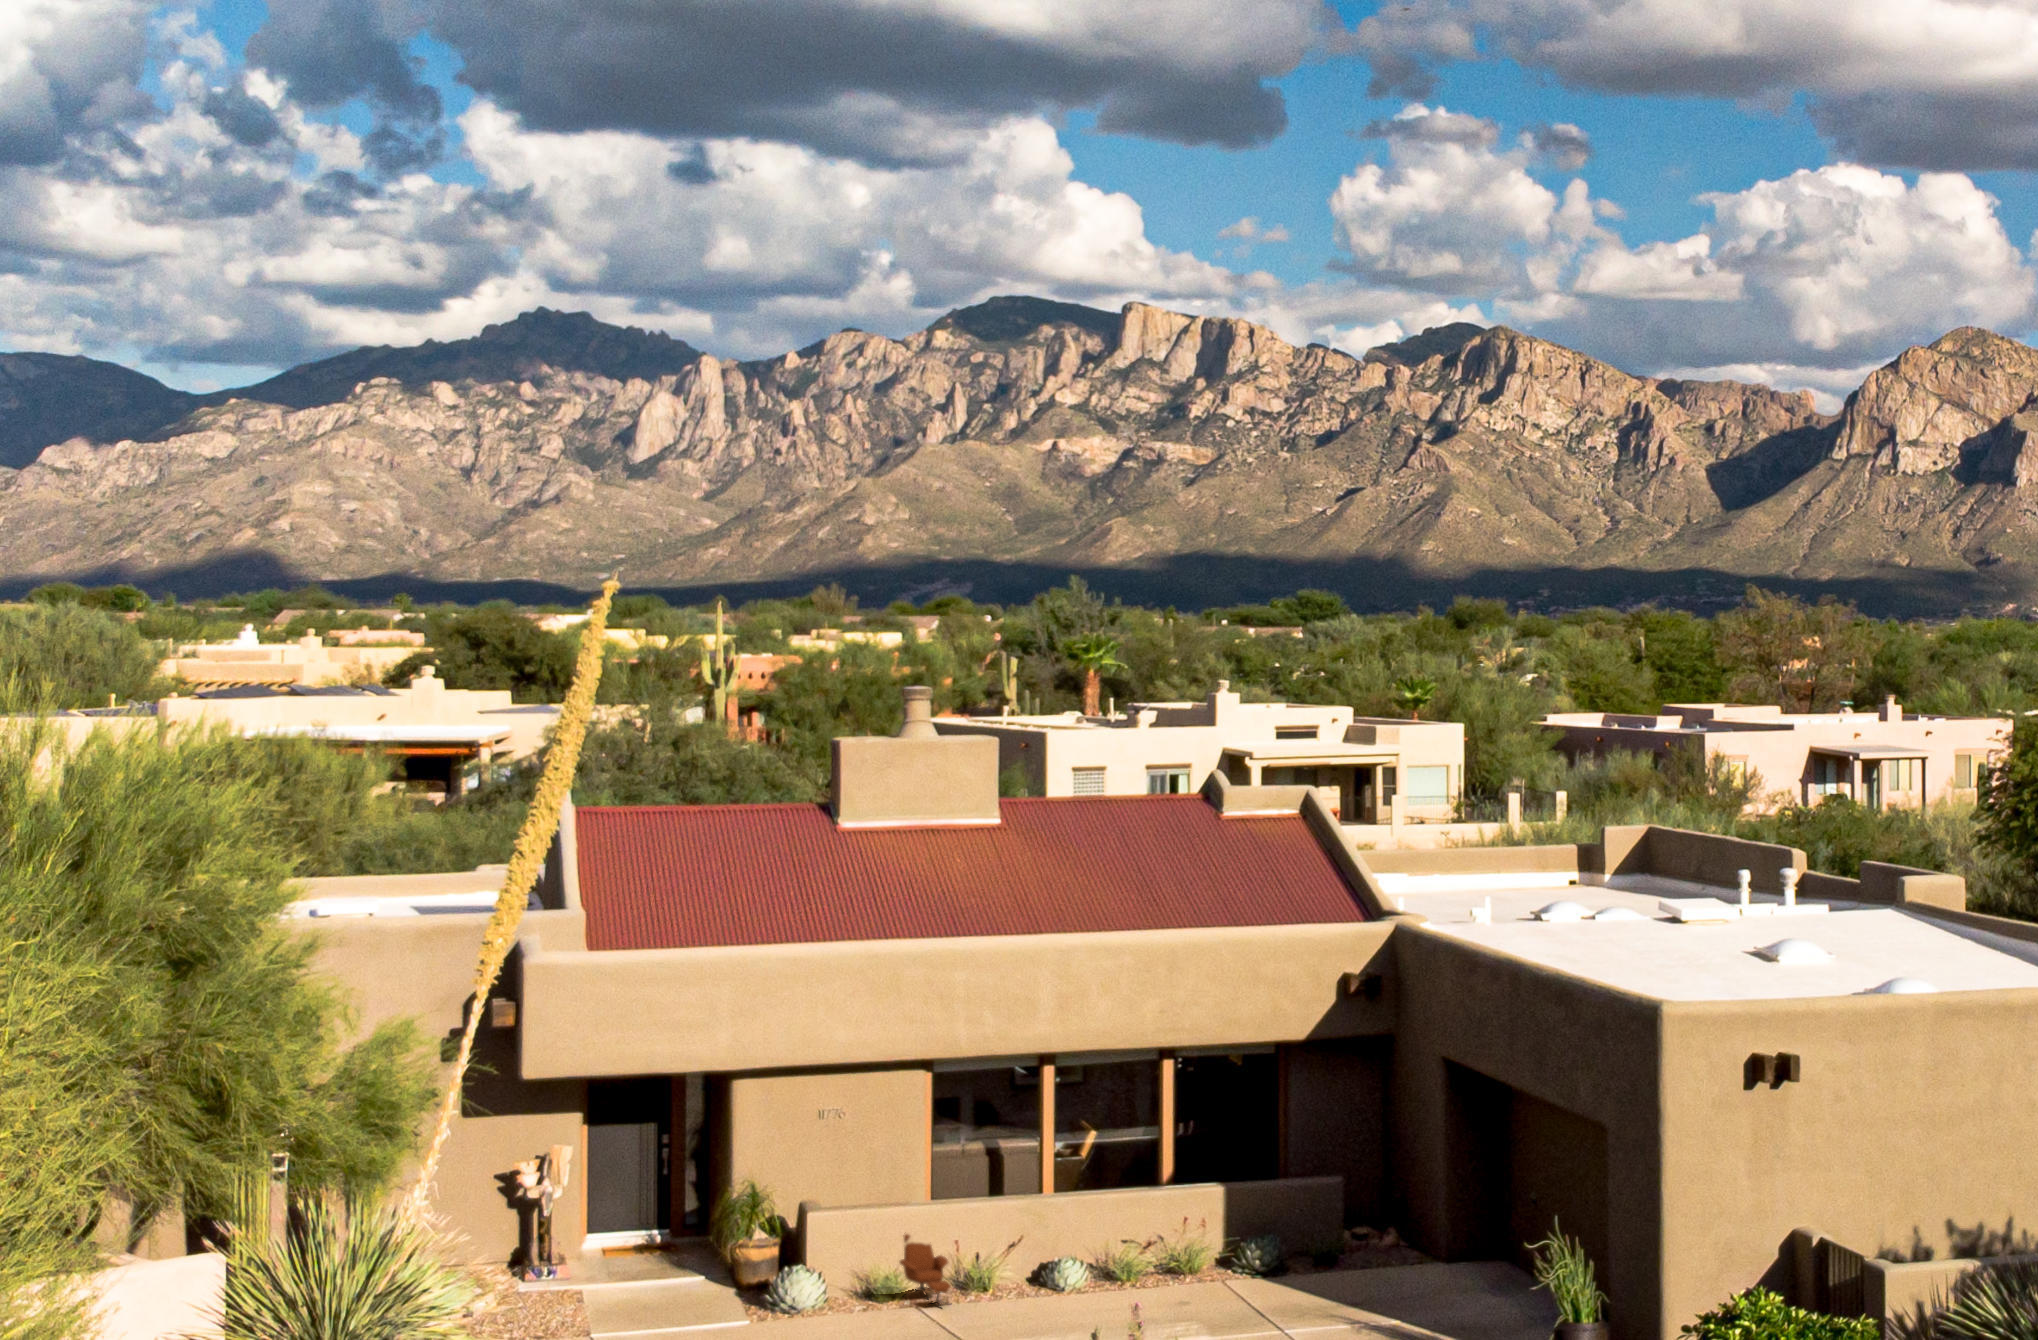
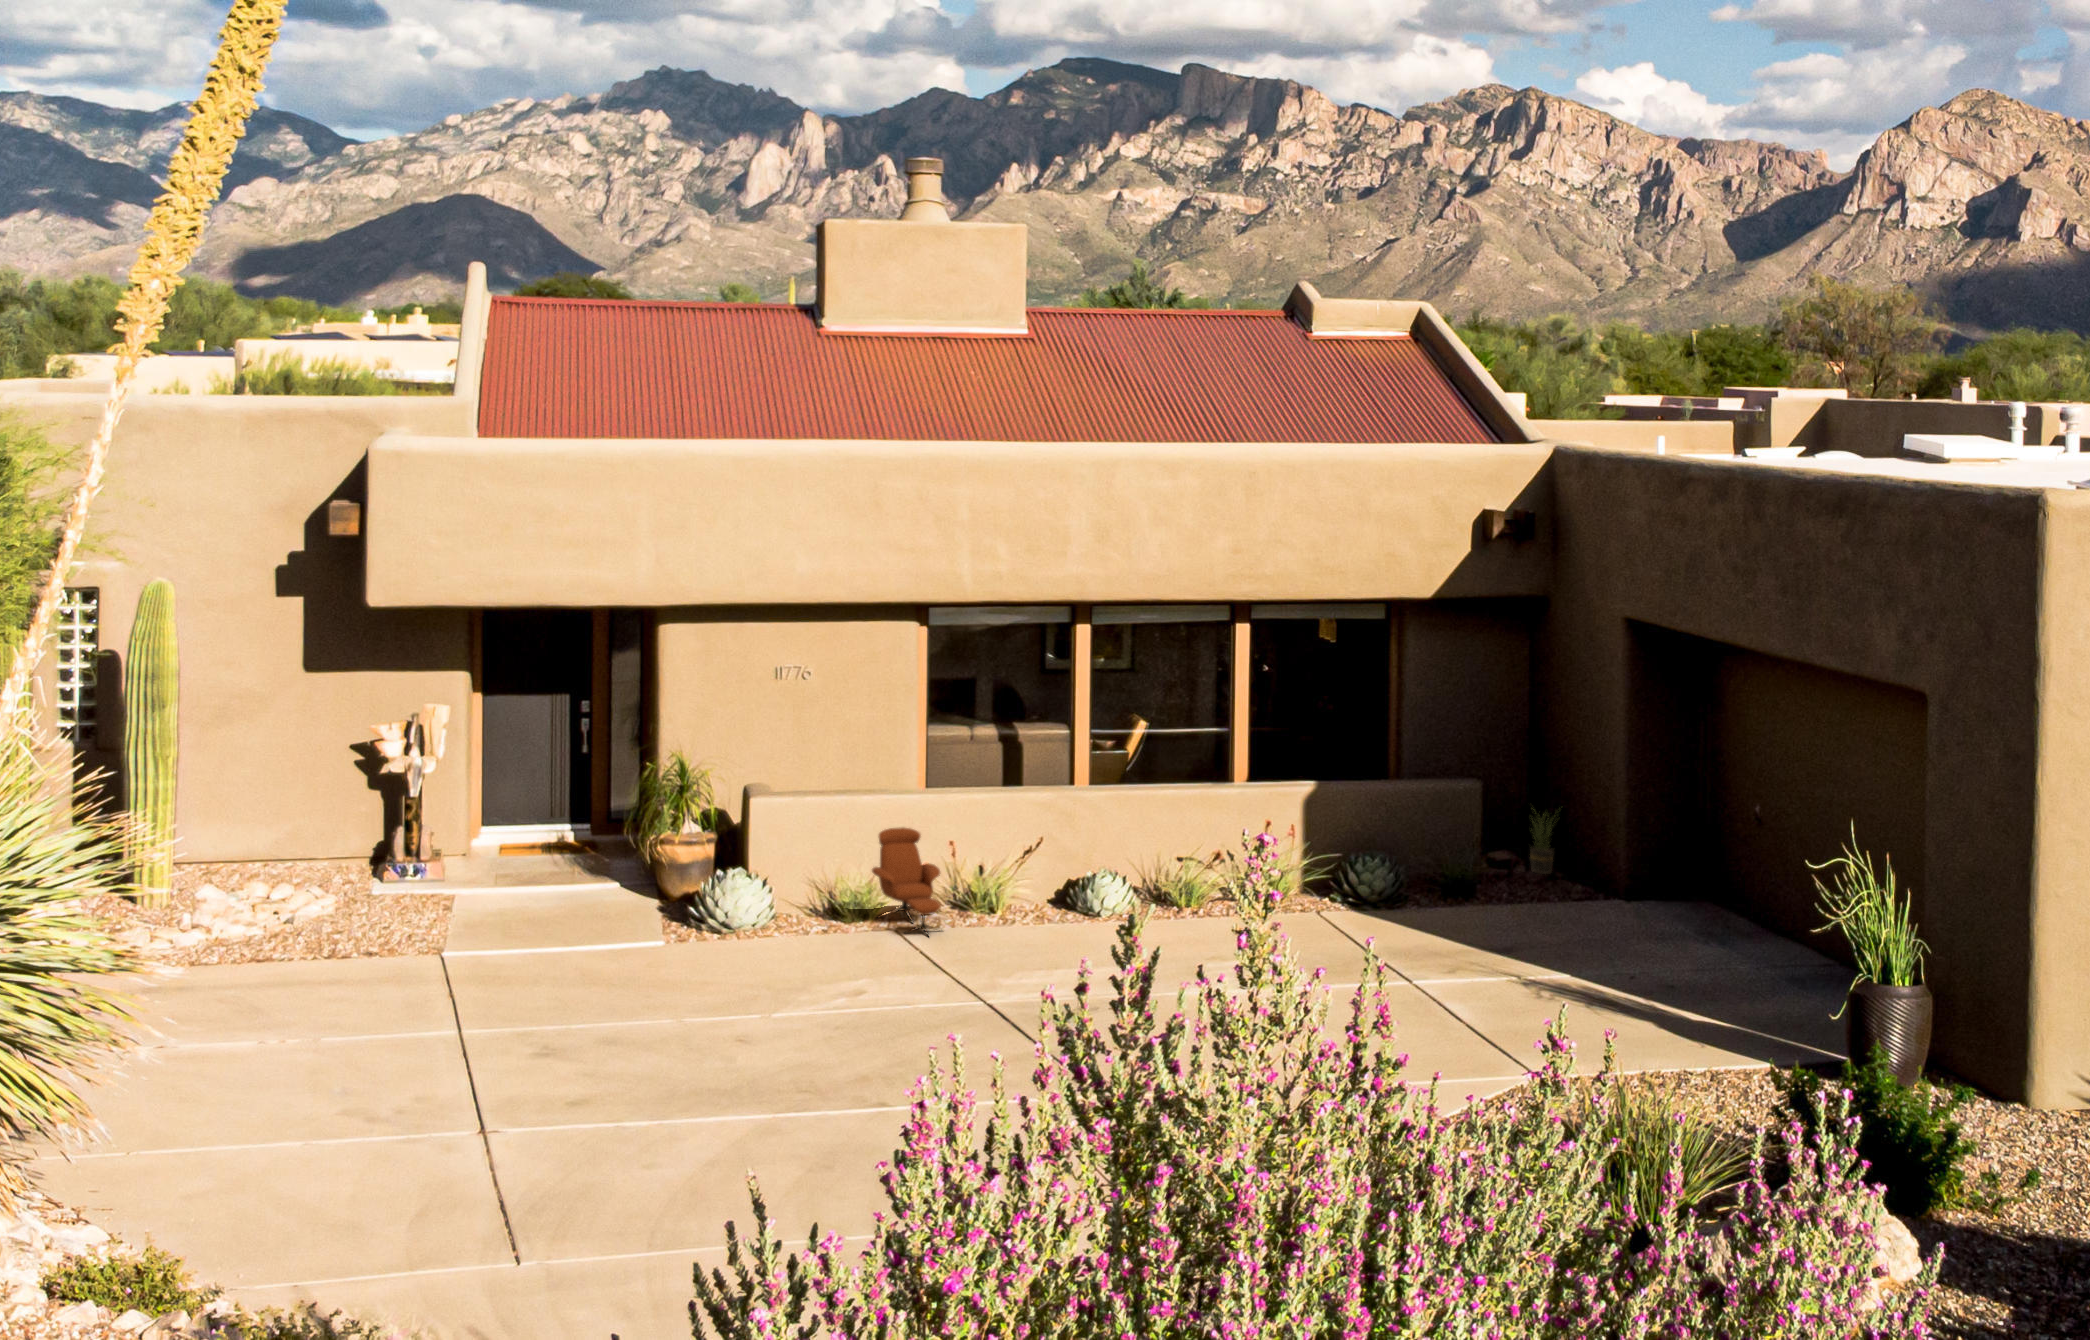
potted plant: none [1365,1192,1392,1244] -> present [1530,808,1554,874]

